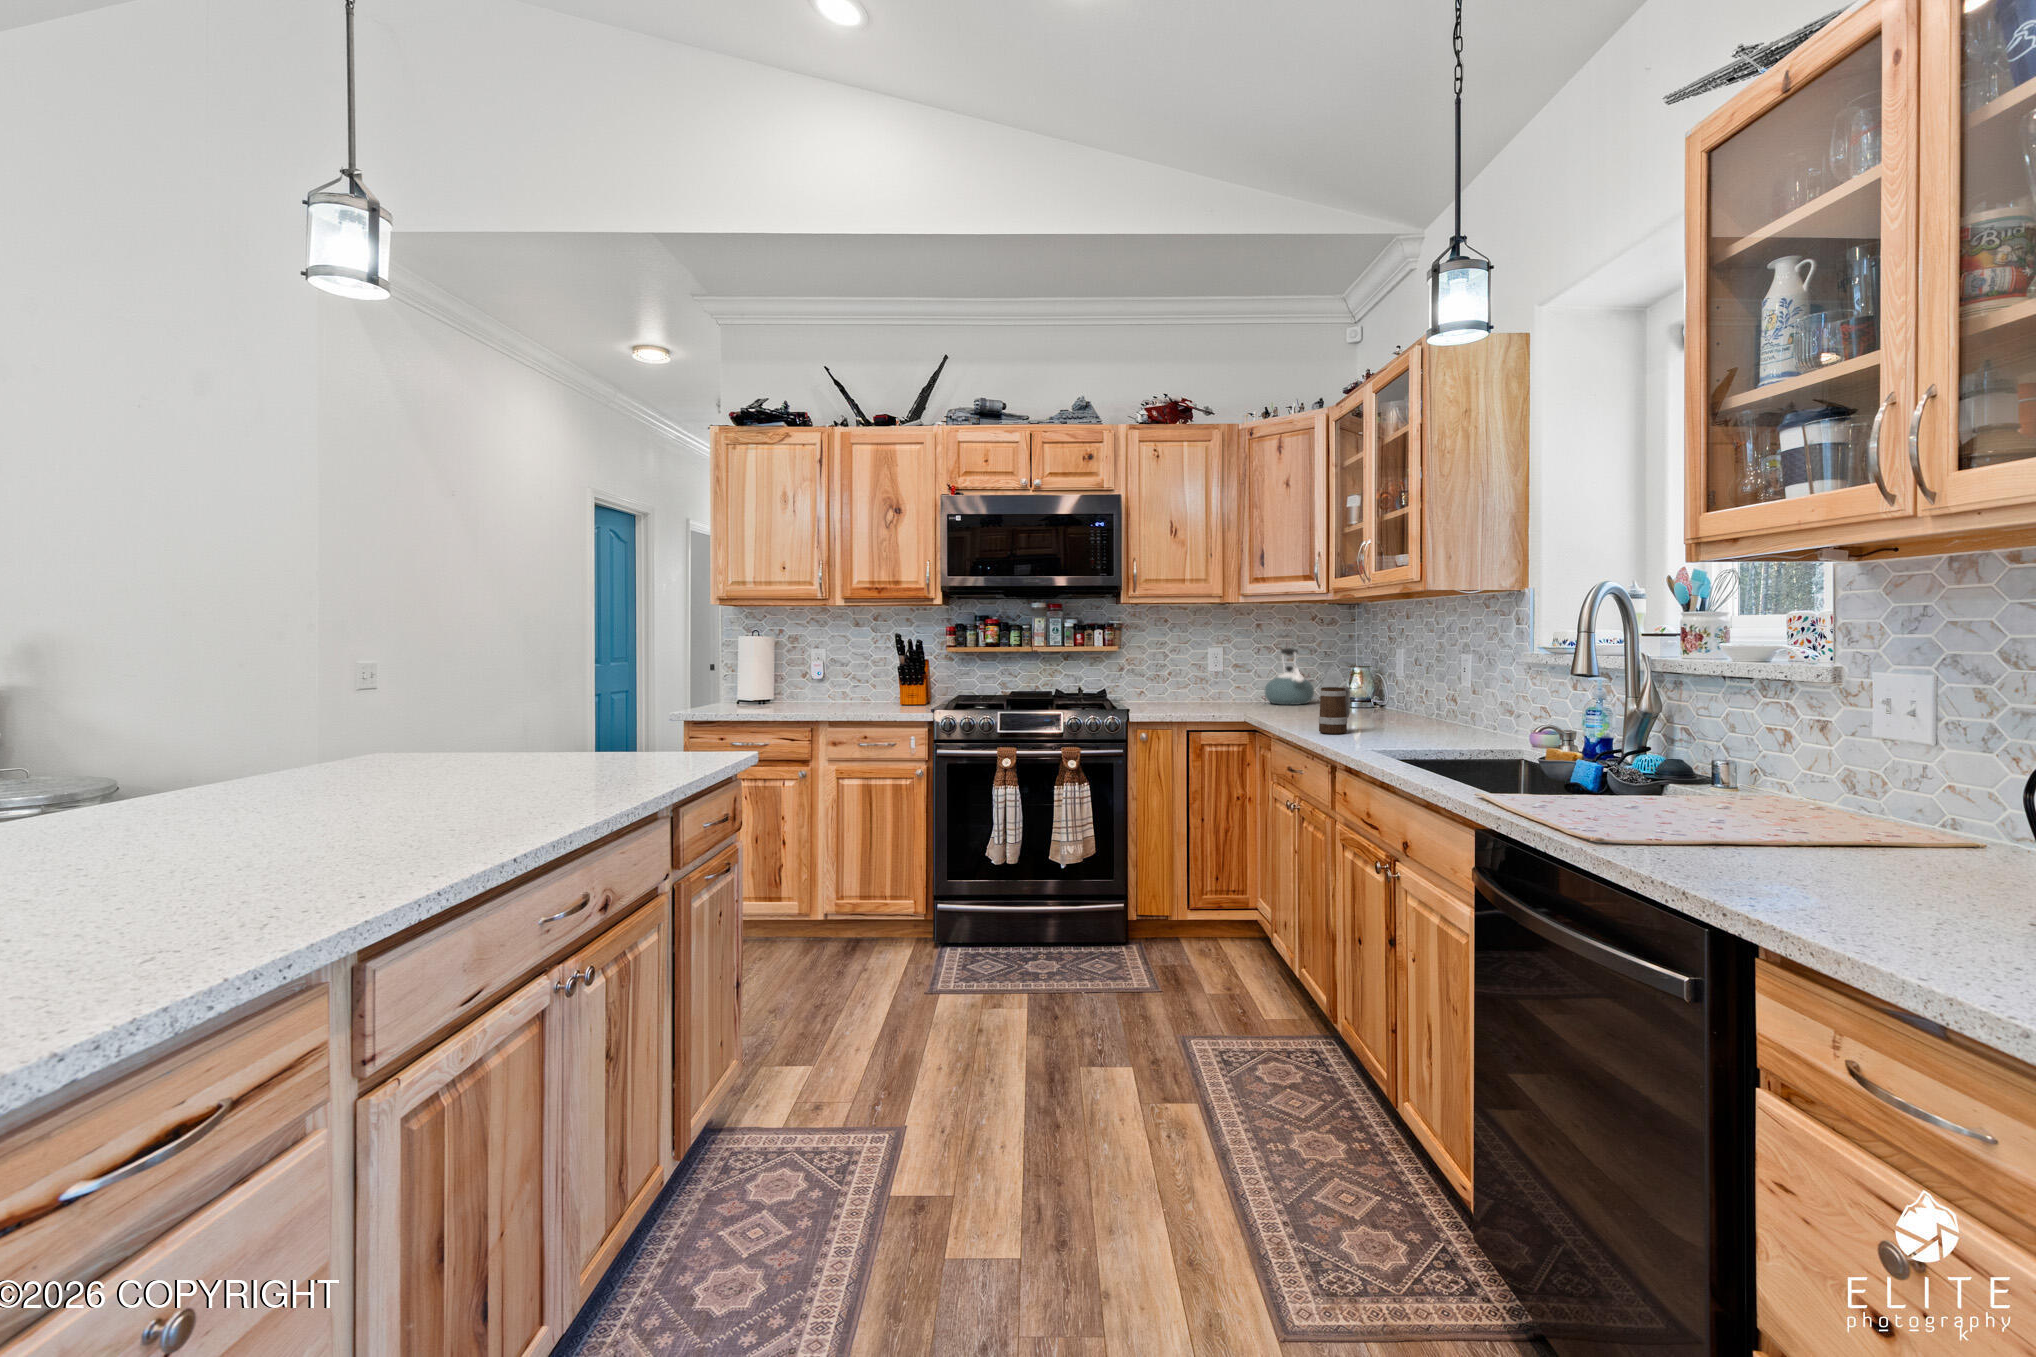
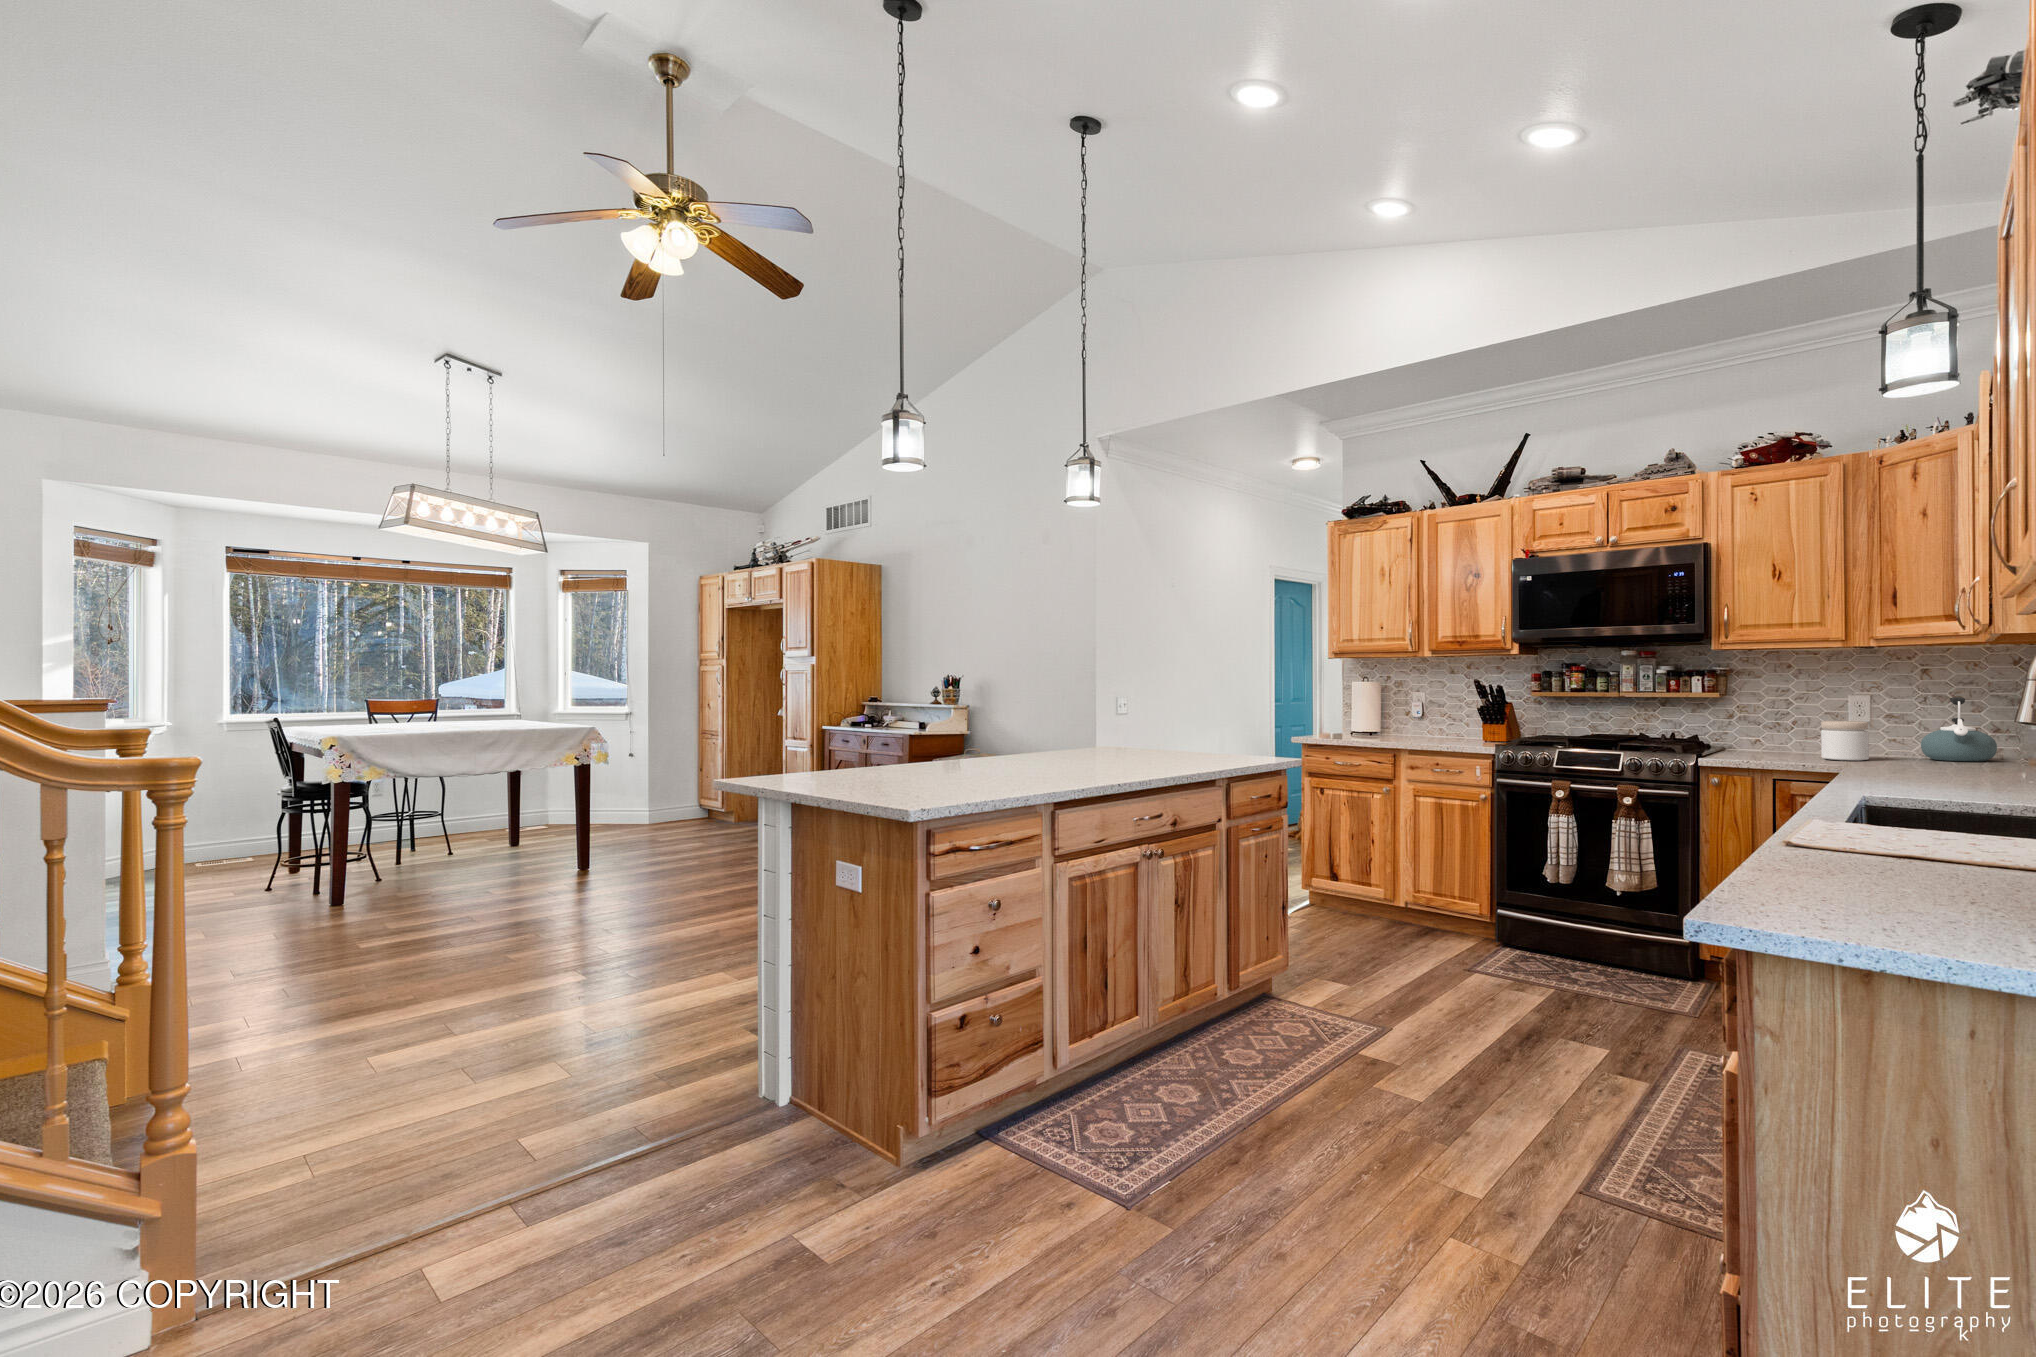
jar: none [1204,672,1238,709] -> present [1821,721,1869,761]
mug: present [1319,686,1350,734] -> none [1877,735,1926,784]

